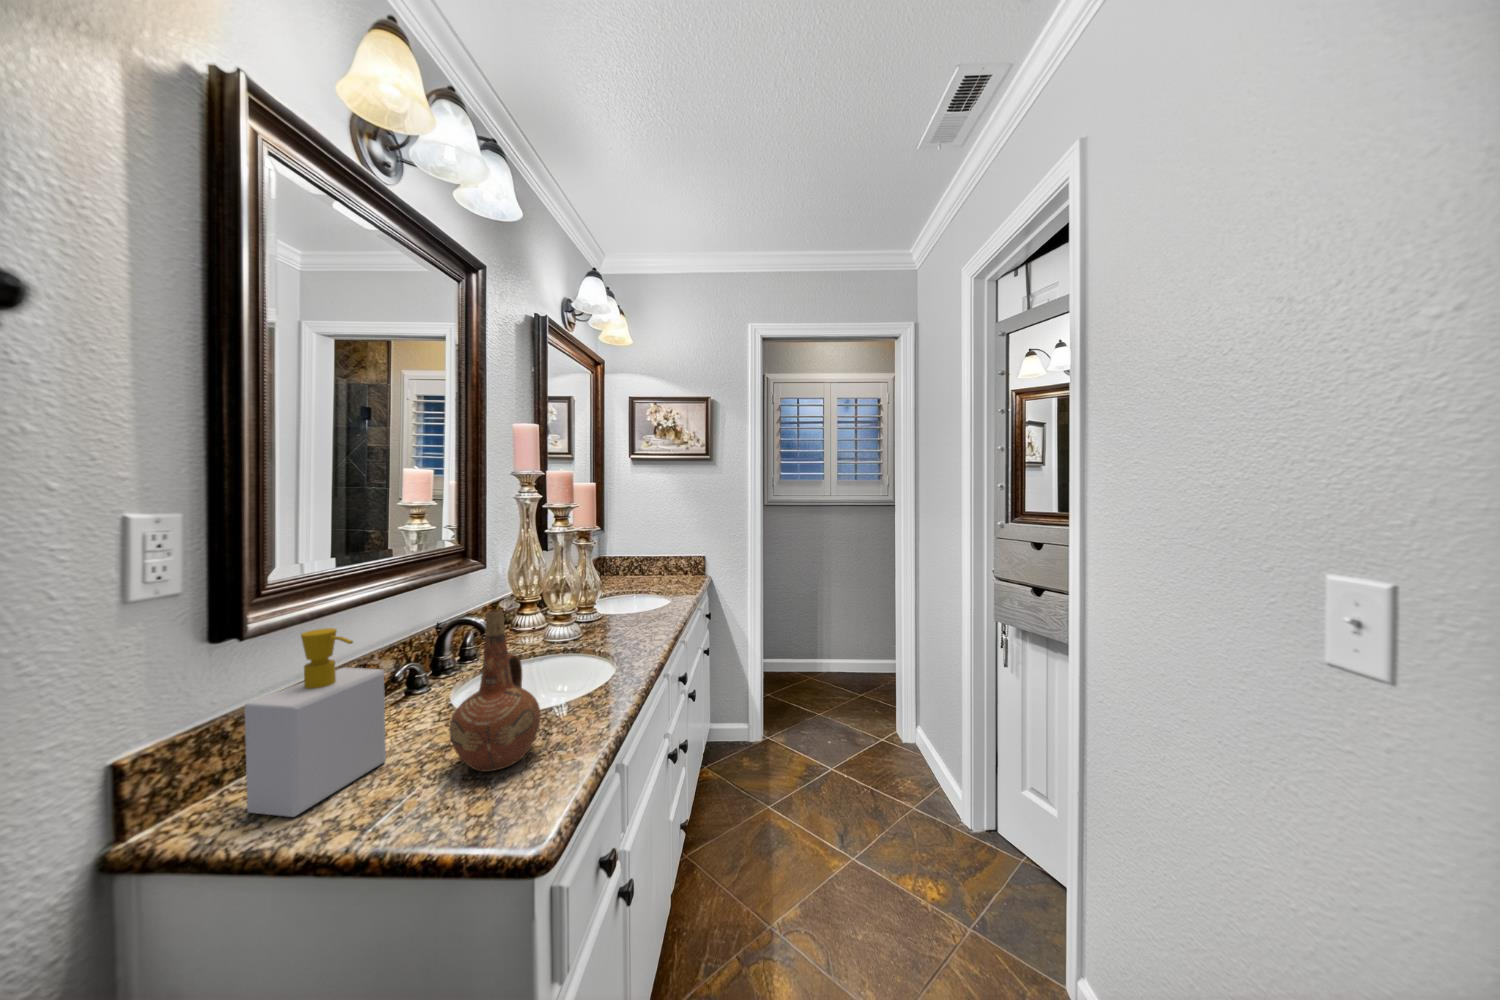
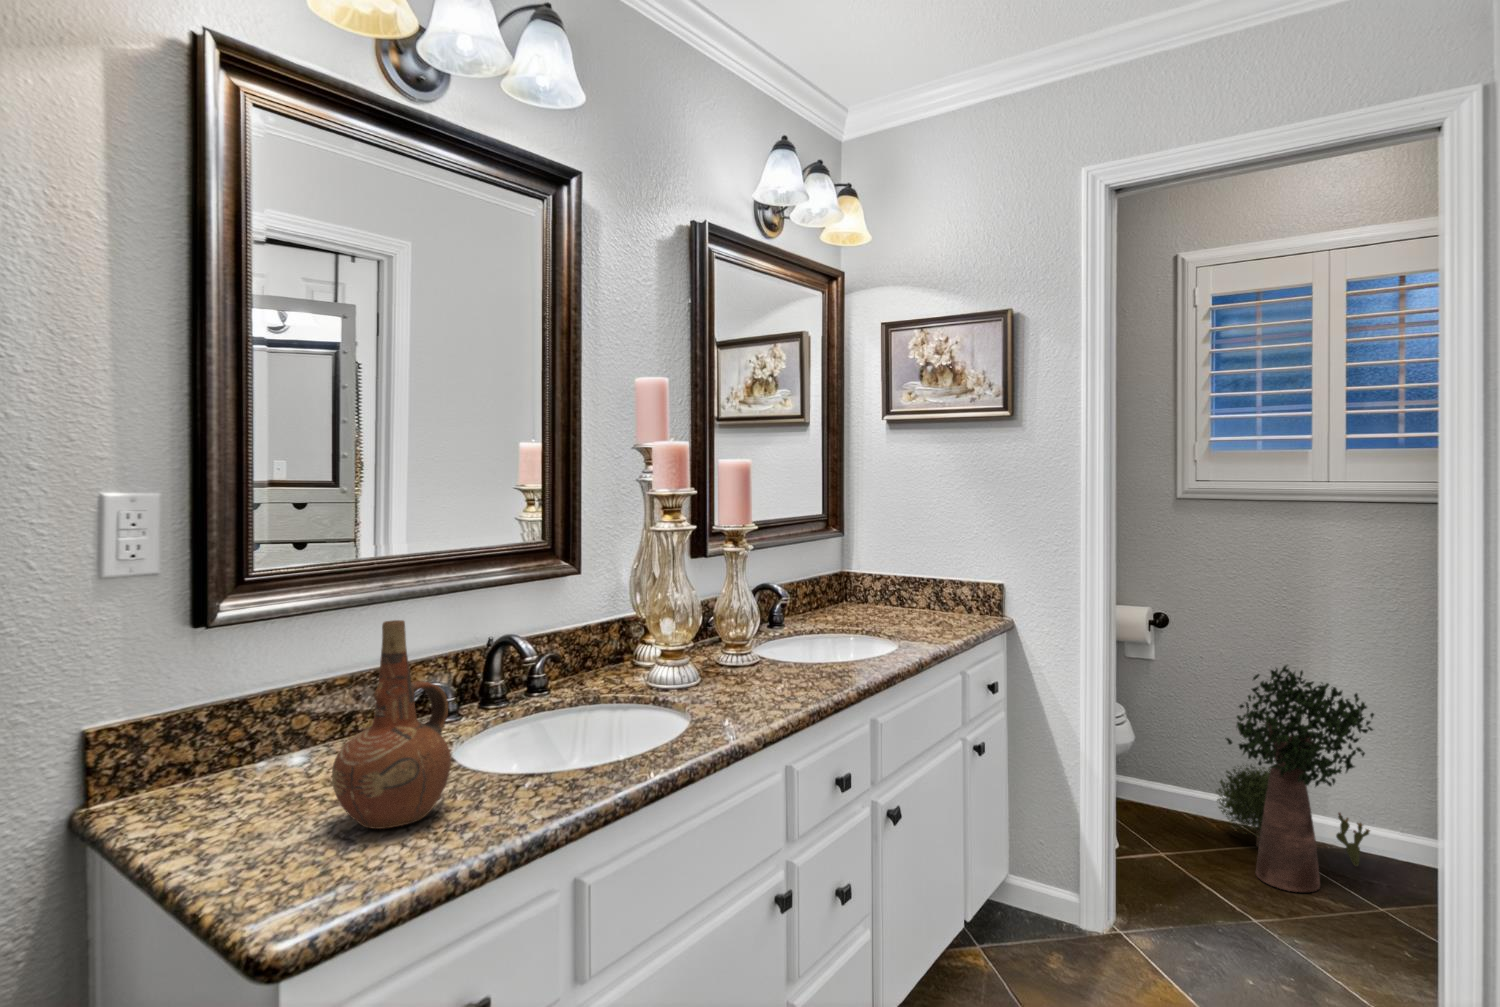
potted plant: none [787,586,858,697] -> present [1216,665,1374,892]
soap bottle: present [245,628,386,817] -> none [166,623,316,823]

